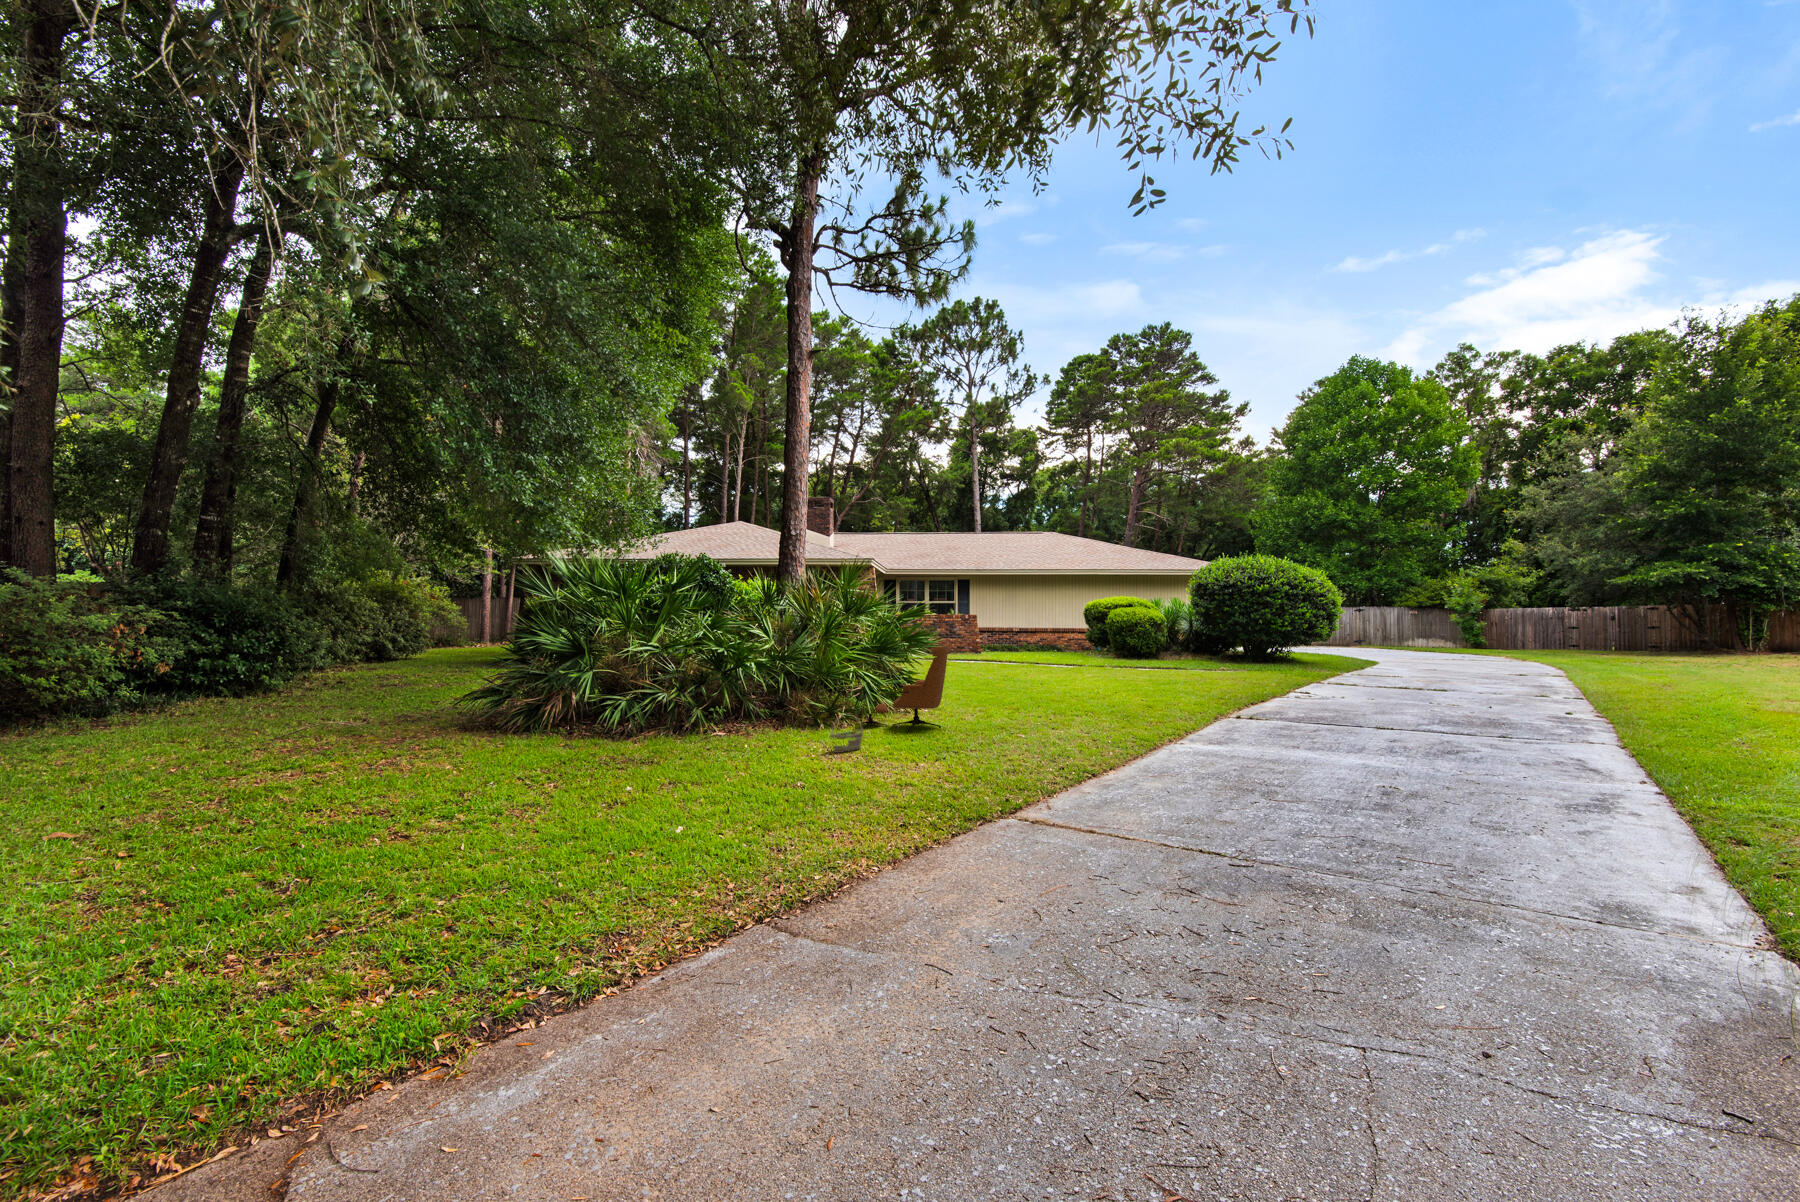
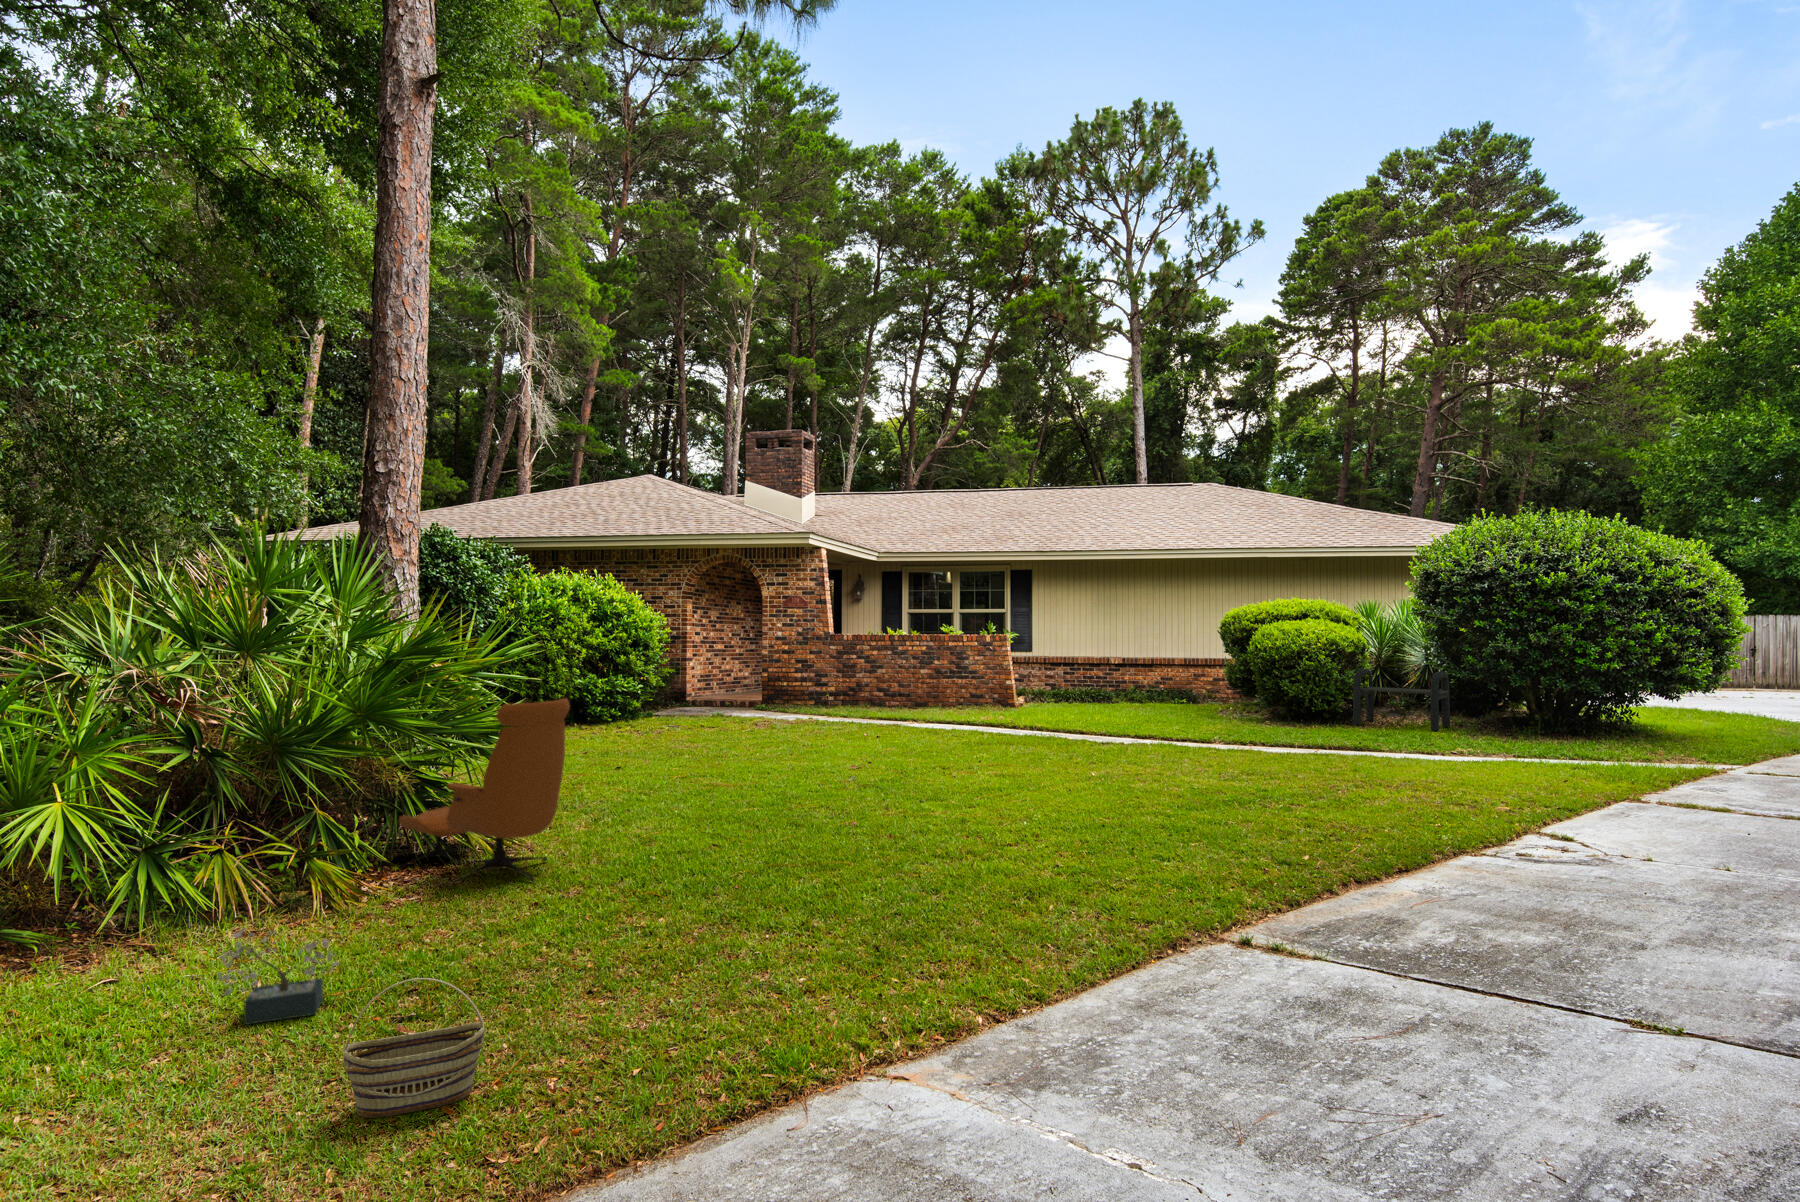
bench: none [1164,631,1210,661] -> present [1353,669,1450,731]
basket: present [830,728,863,753] -> present [343,978,484,1118]
decorative plant: none [939,728,975,763] -> present [218,928,339,1025]

